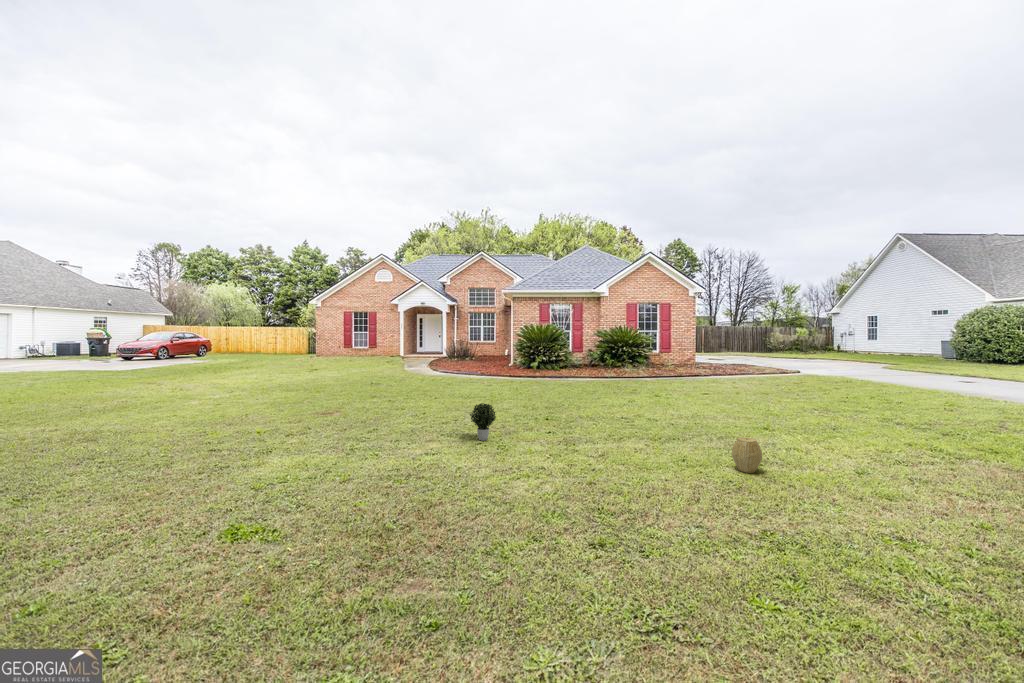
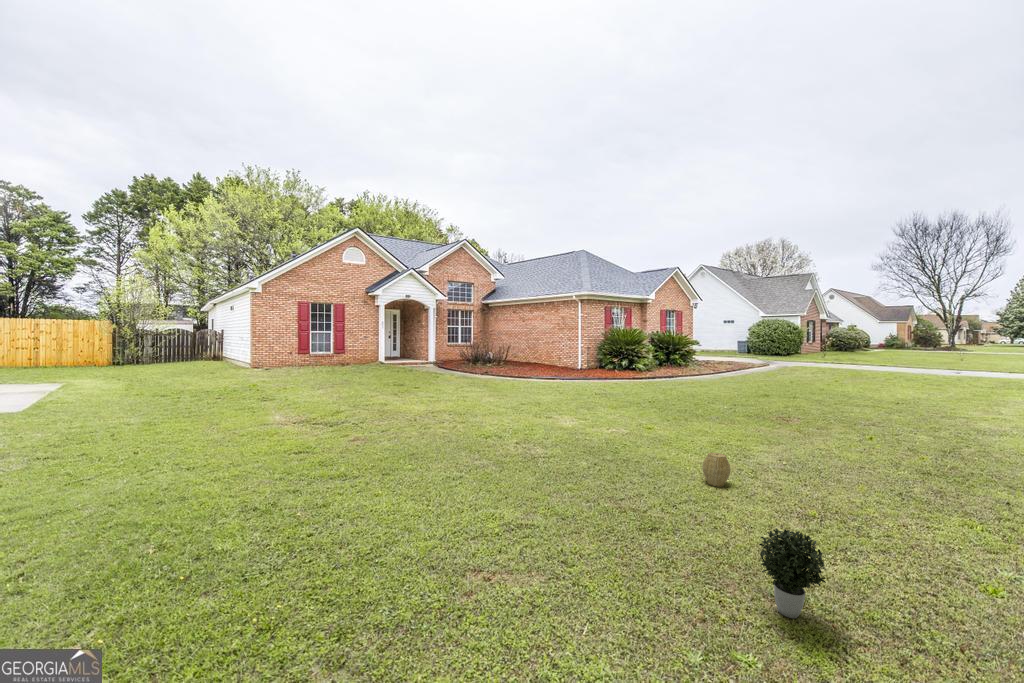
potted plant: present [470,403,496,441] -> present [759,528,826,618]

